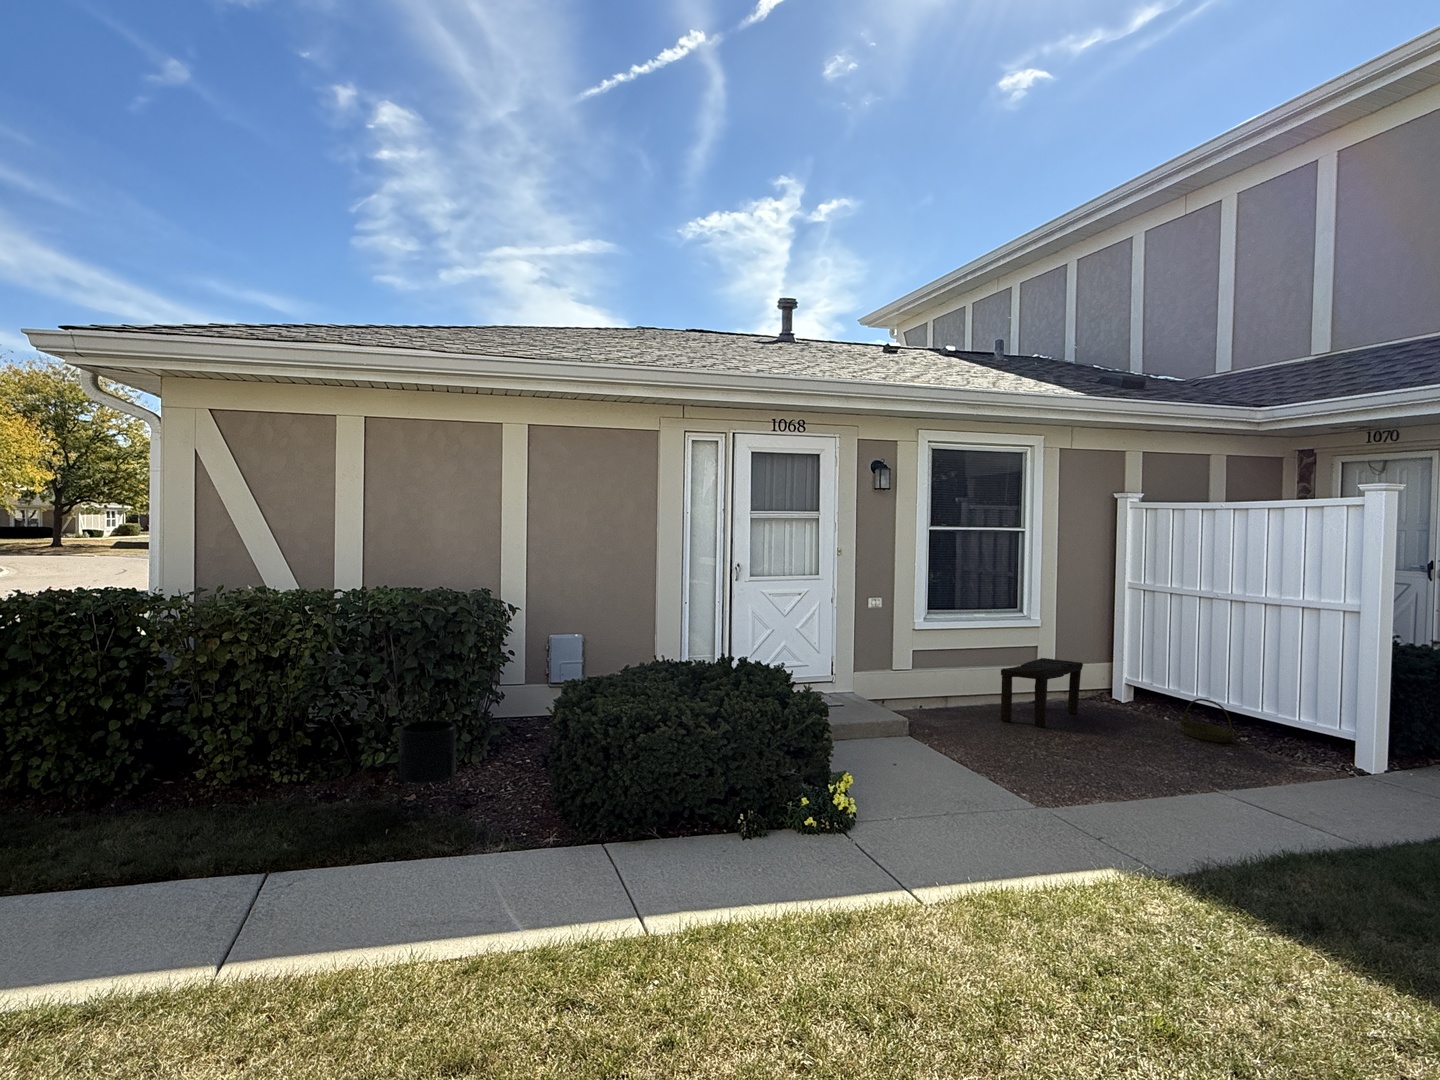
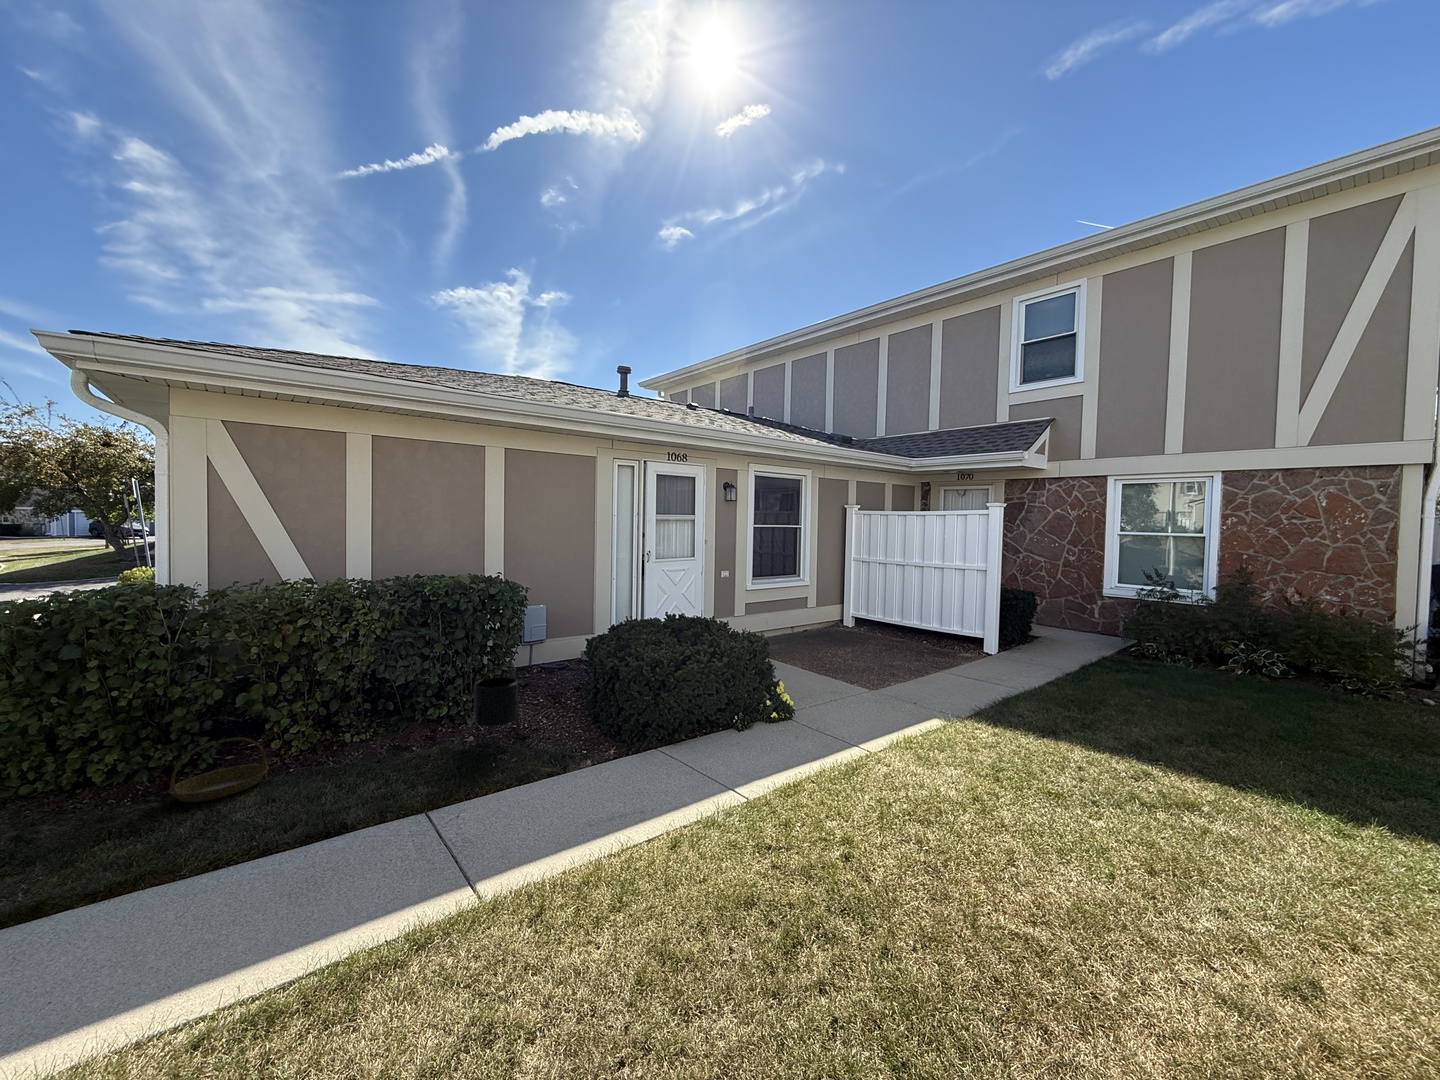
bench: present [1001,658,1083,728] -> none [800,605,837,646]
basket: present [1179,699,1237,743] -> present [168,737,269,802]

